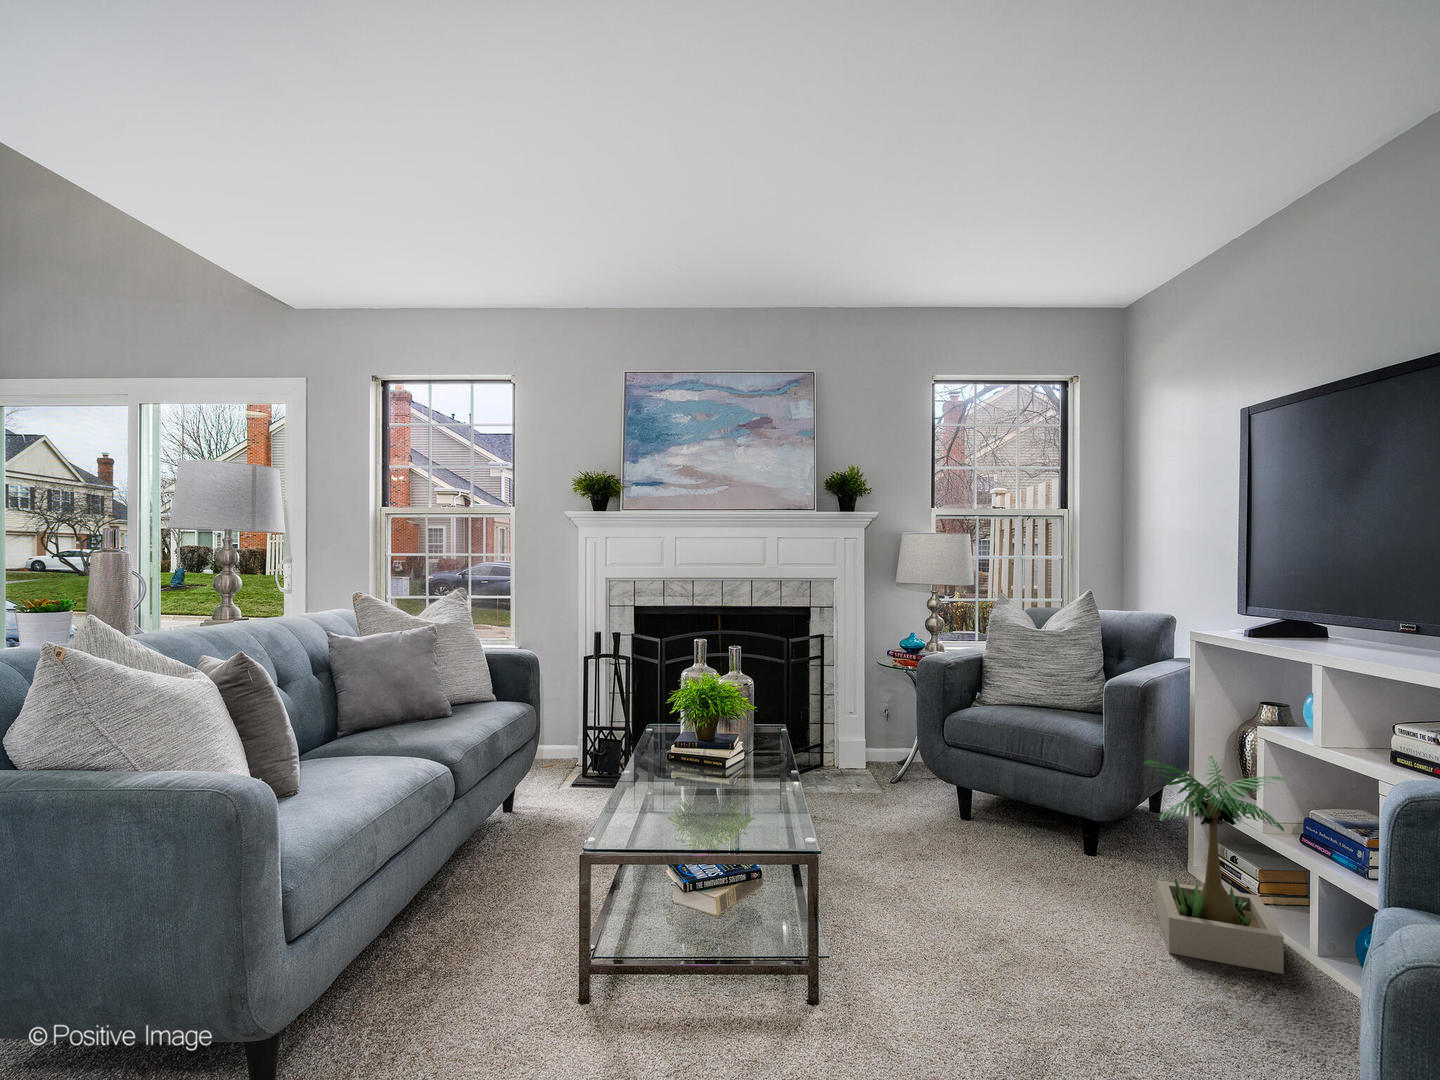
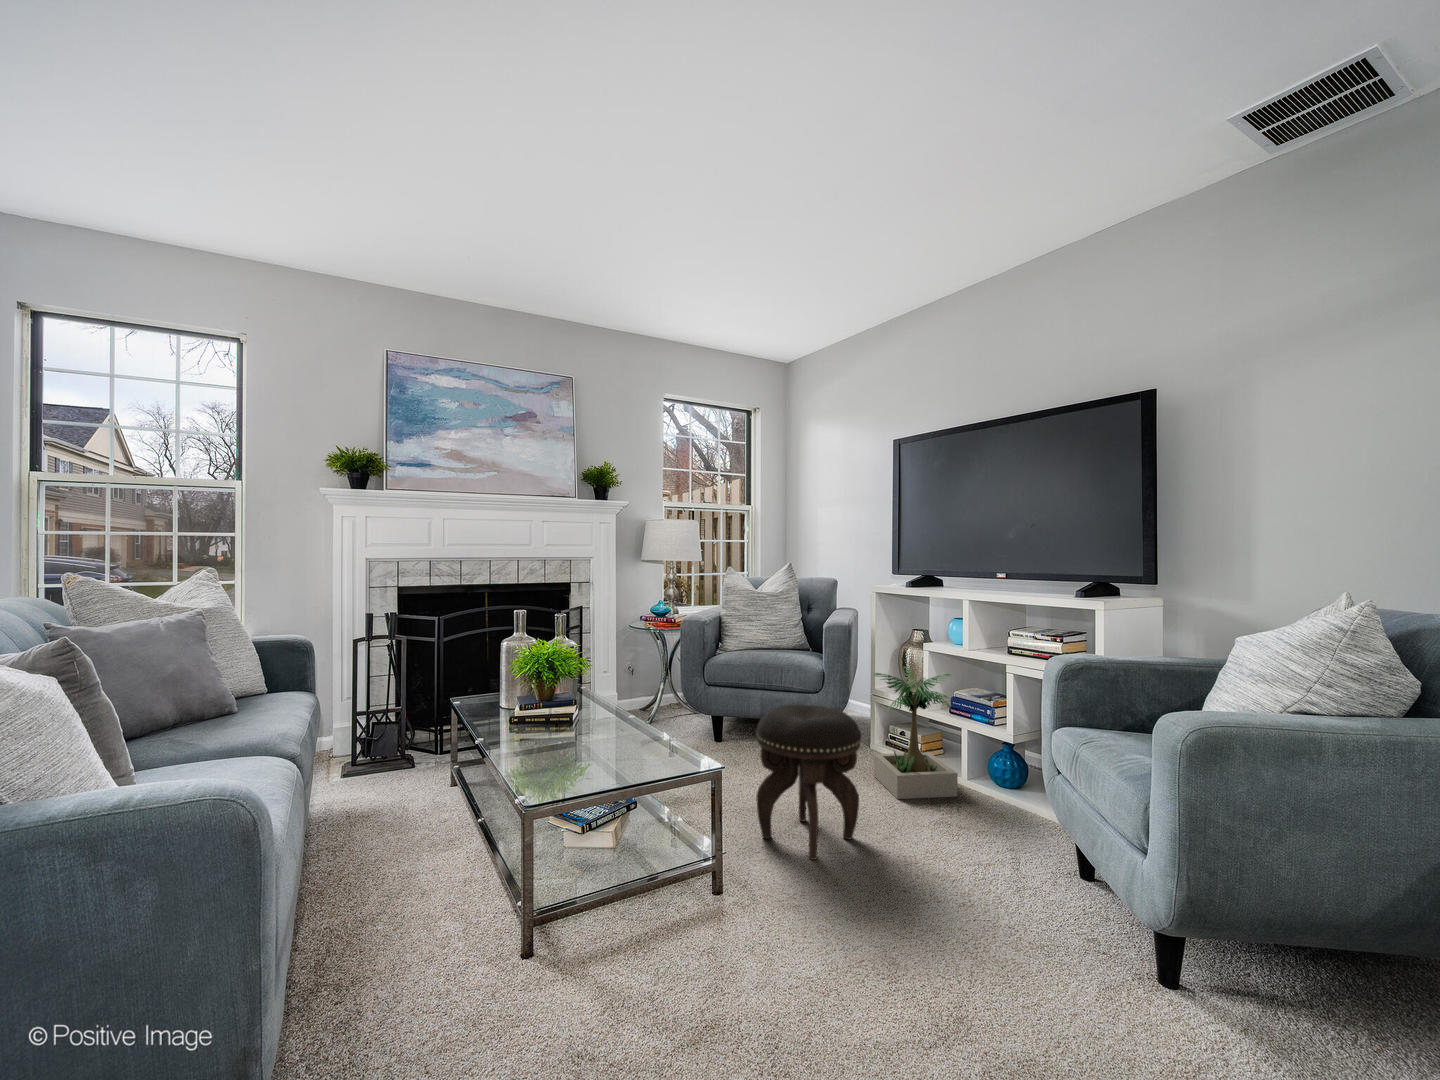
footstool: none [914,785,1062,1000] -> present [756,704,861,860]

